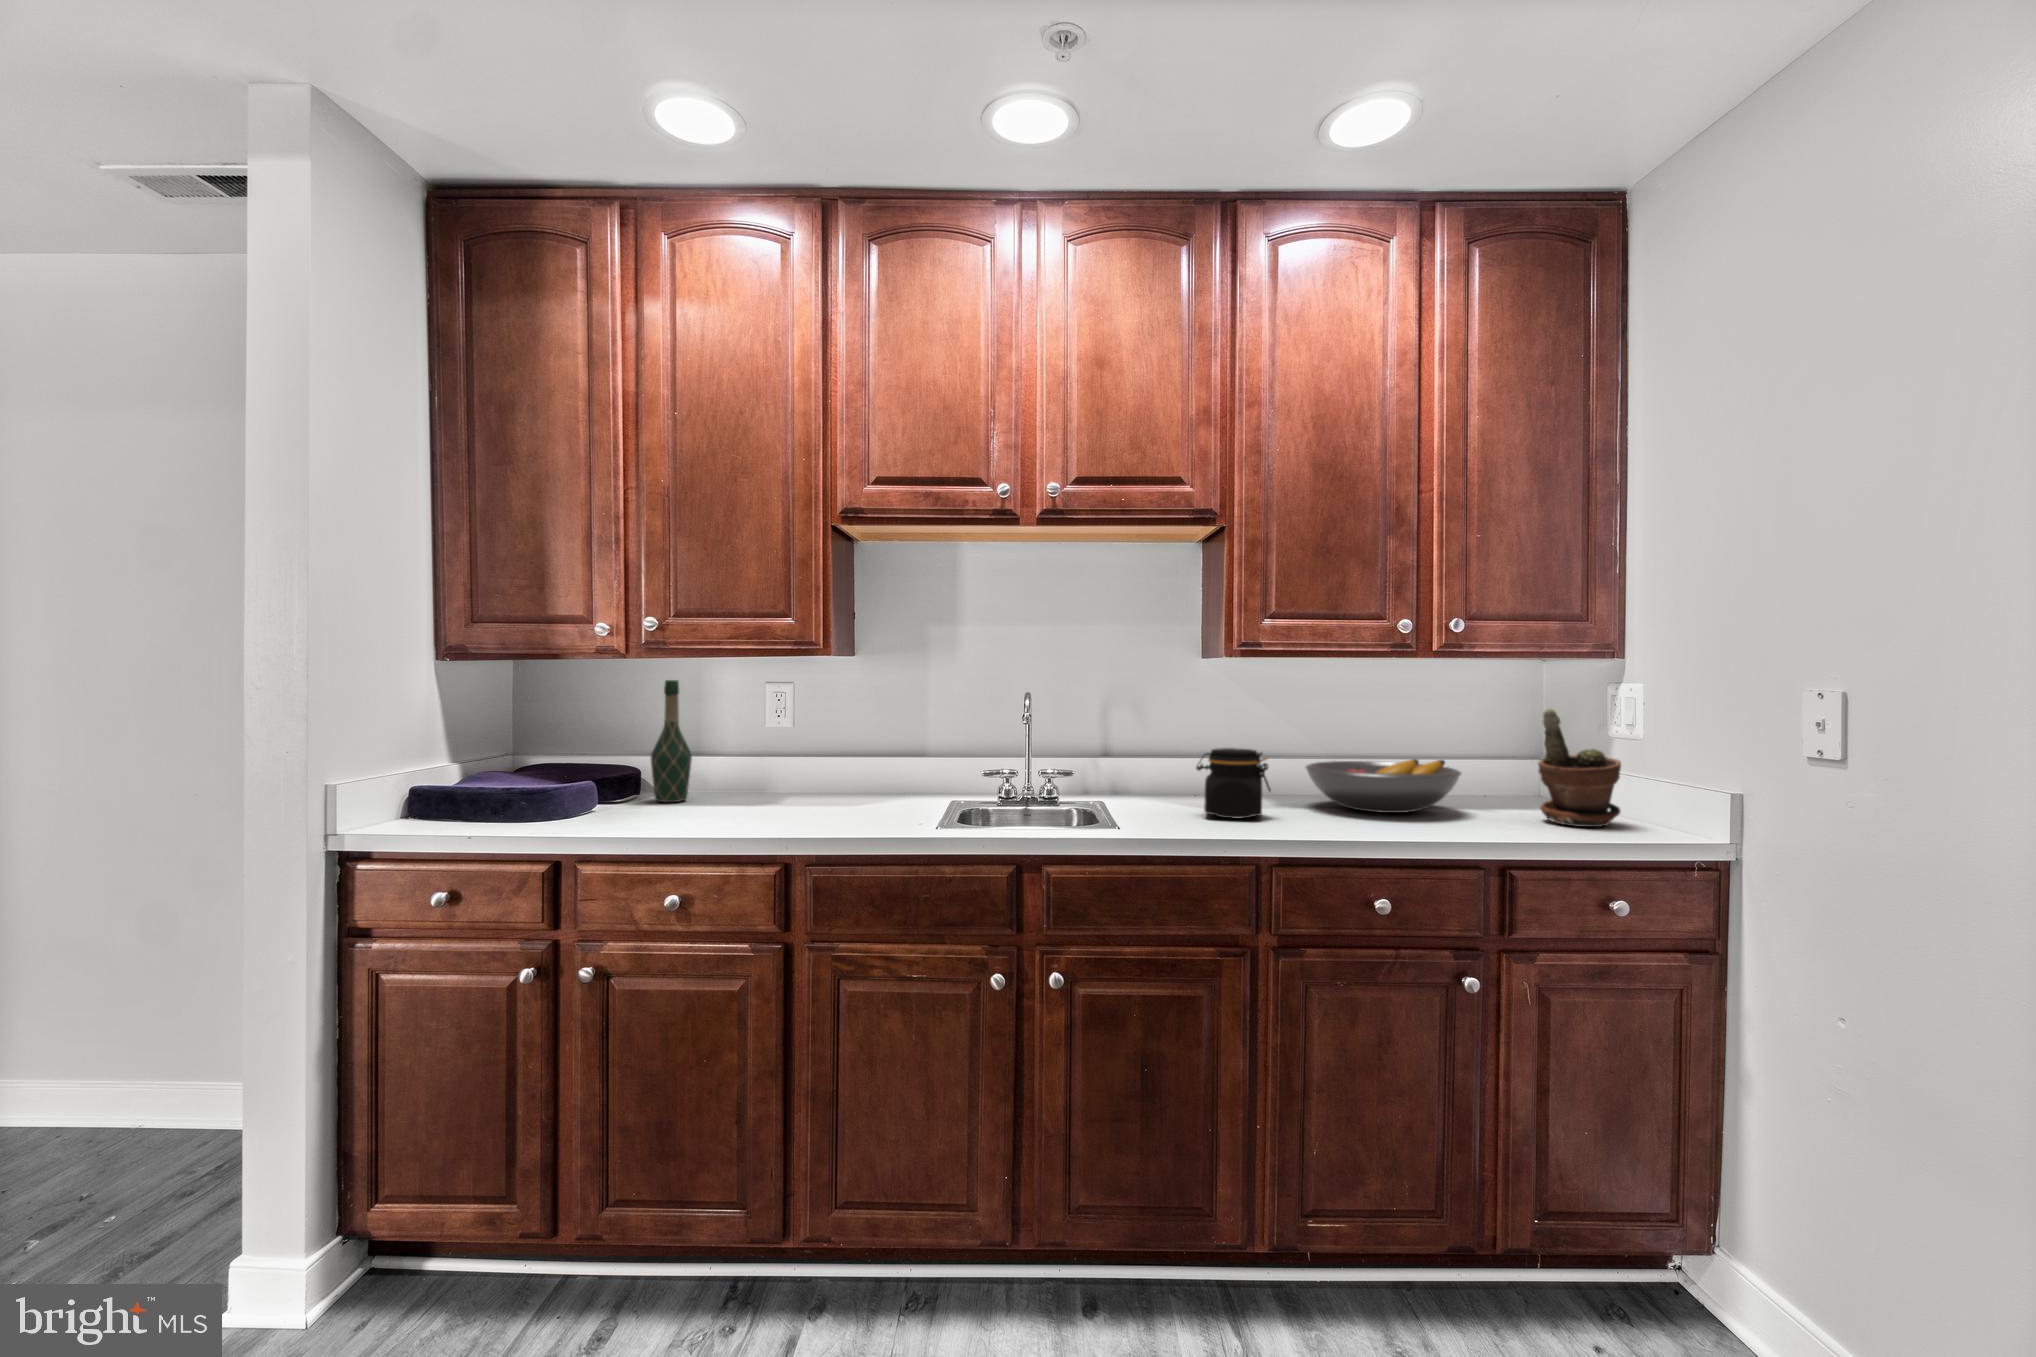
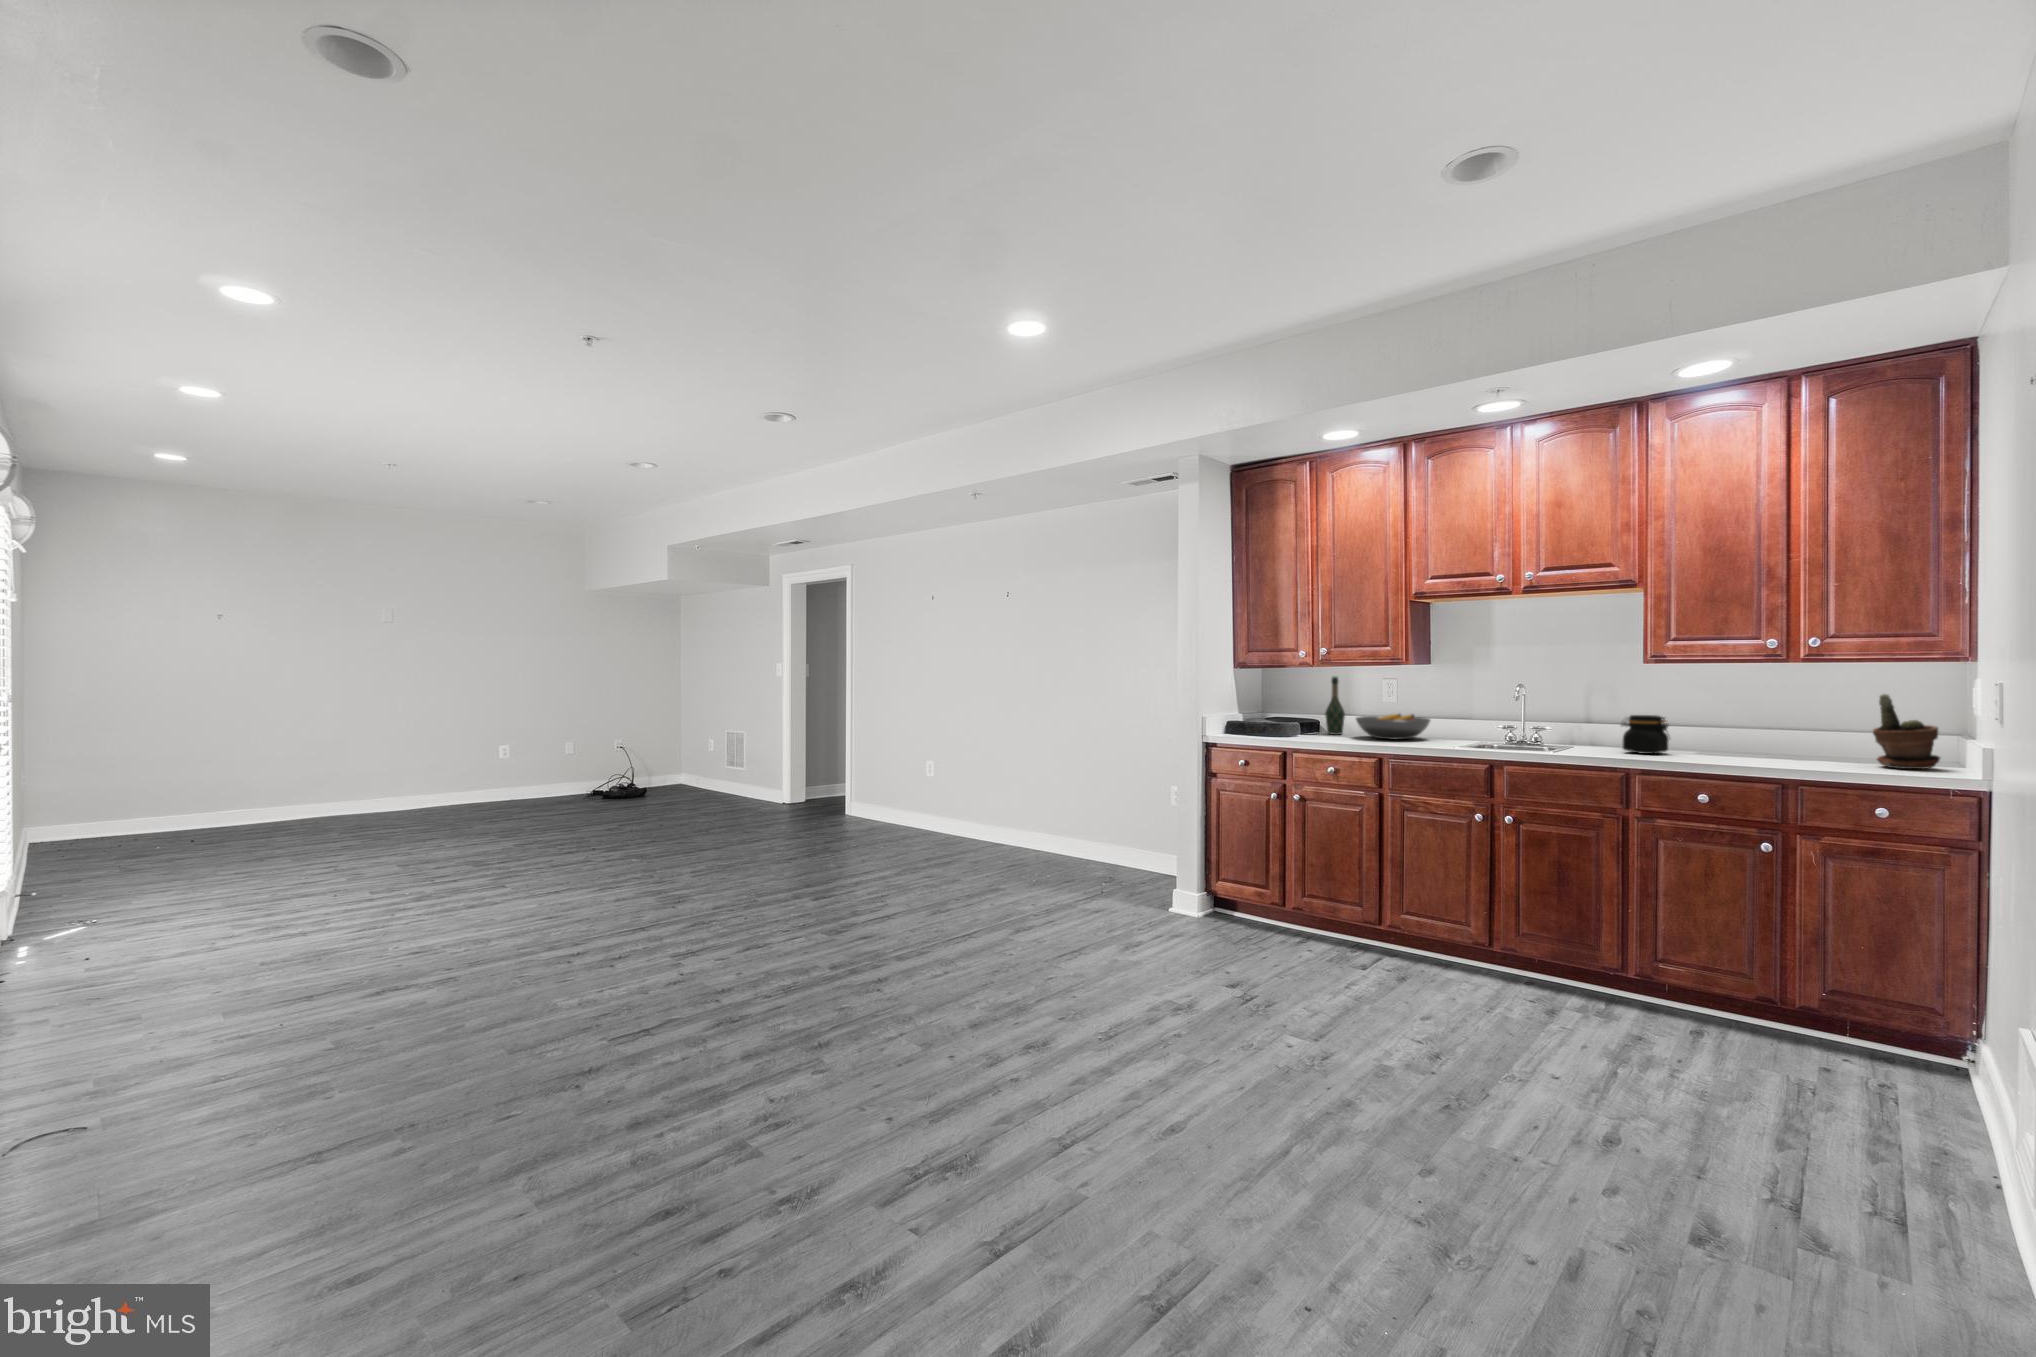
fruit bowl: present [1306,759,1461,813] -> present [1356,714,1430,740]

